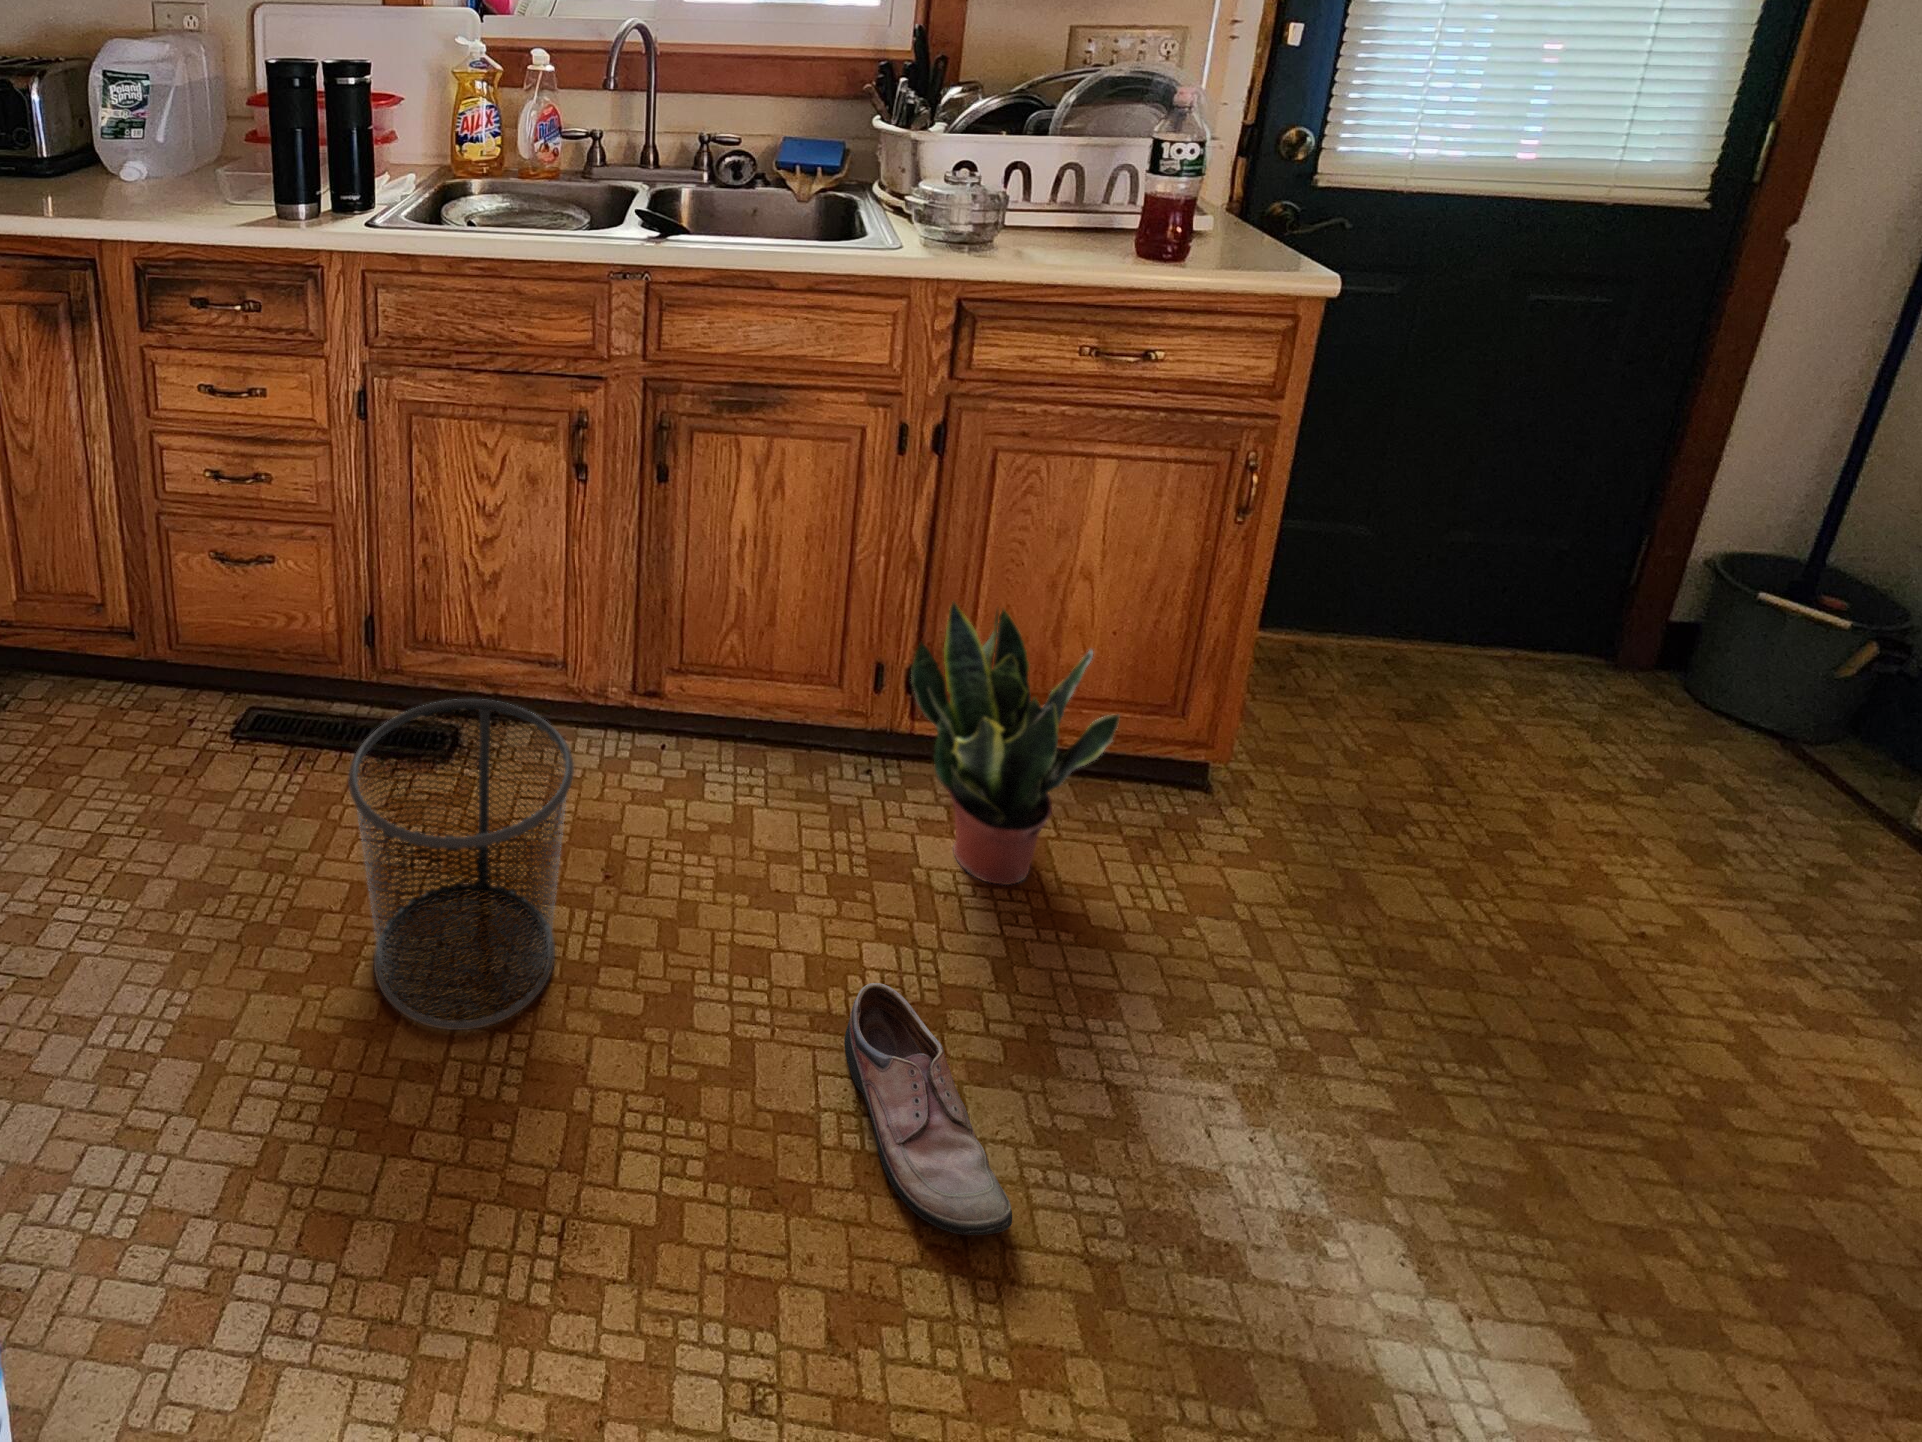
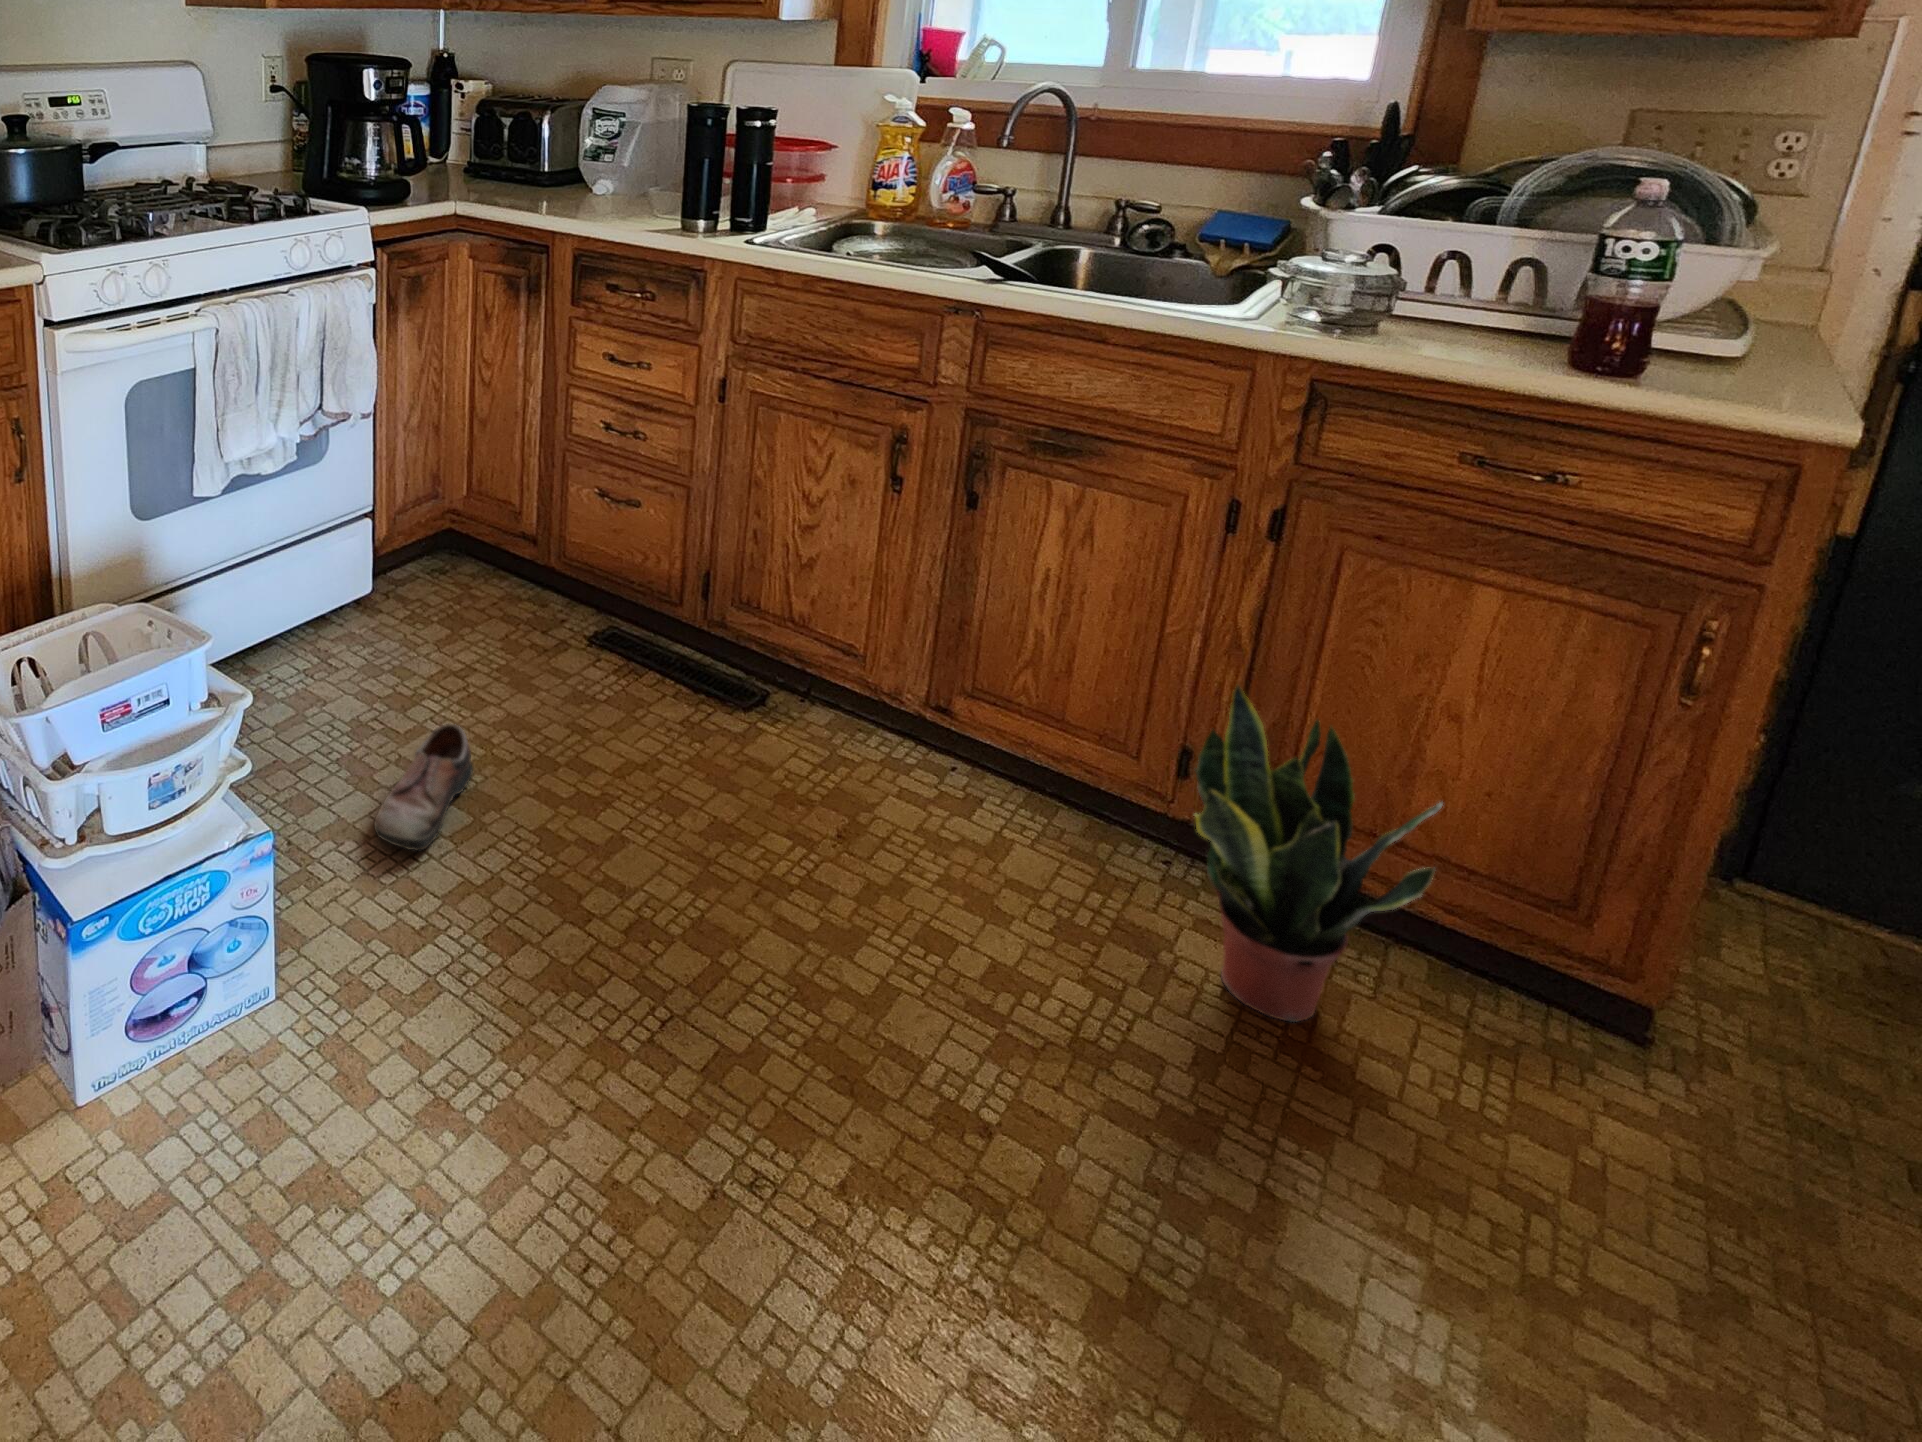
waste bin: present [349,699,574,1030] -> none [606,627,793,888]
shoe: present [844,983,1012,1235] -> present [374,723,473,850]

